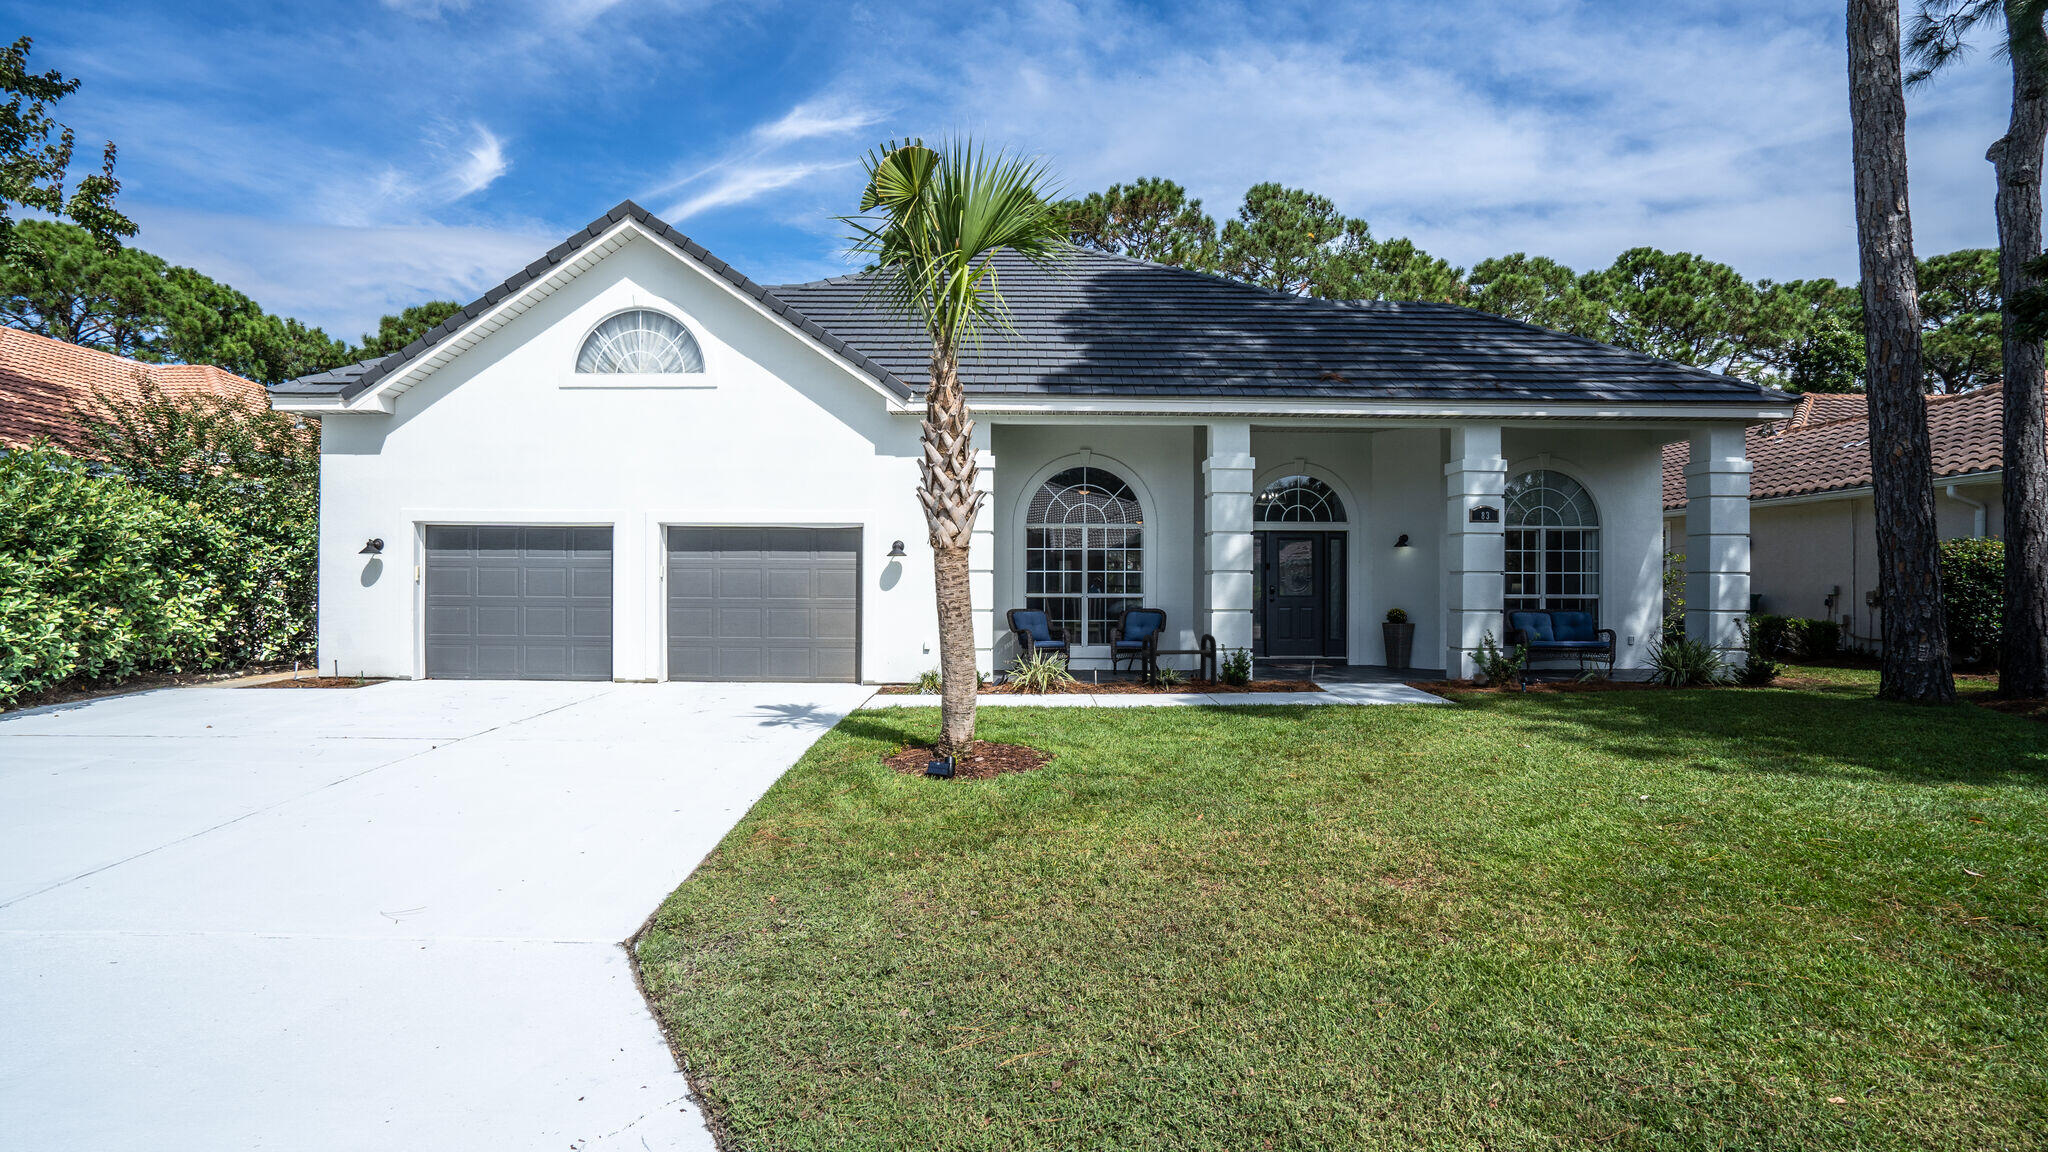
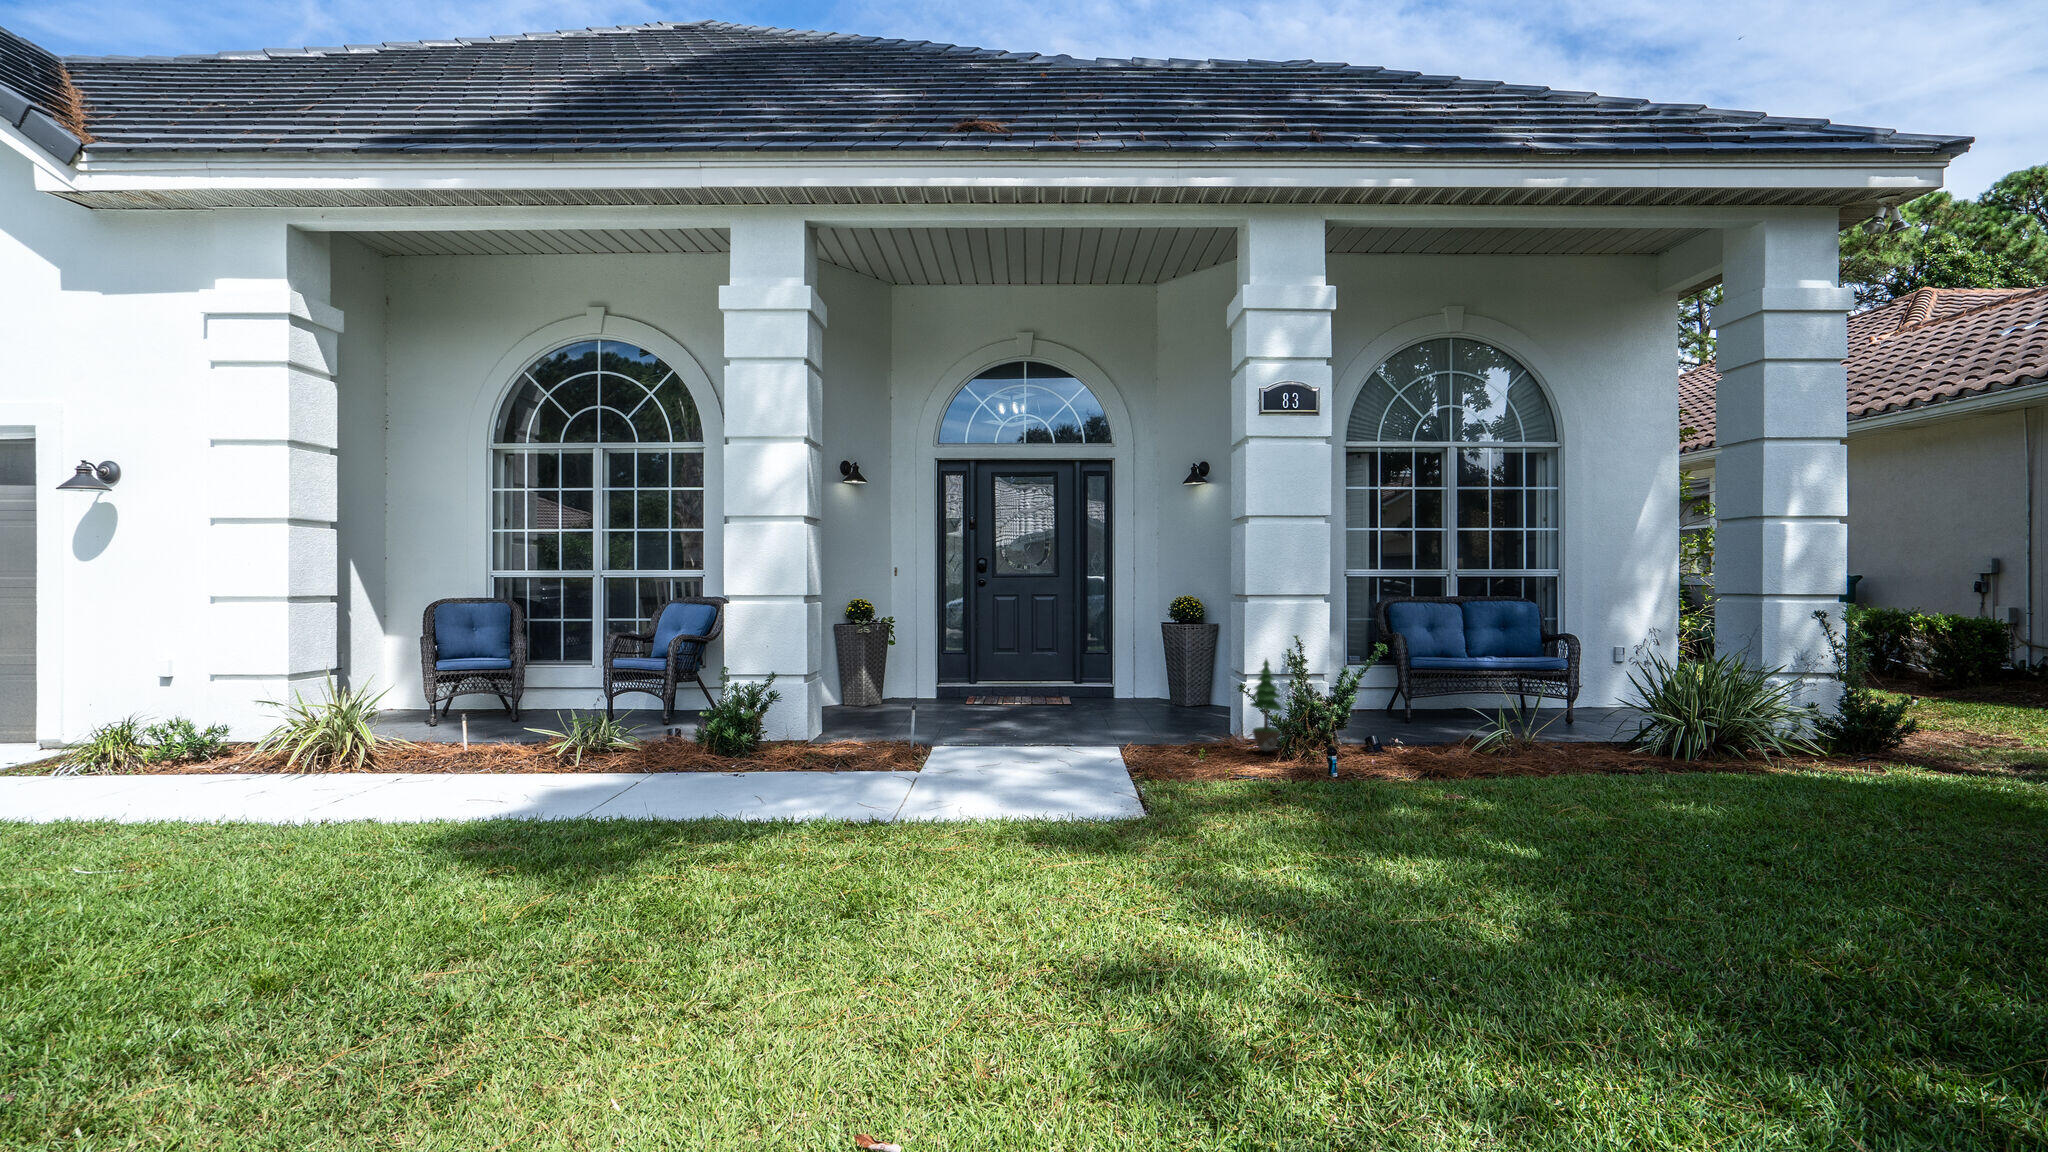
bench: present [1142,634,1217,686] -> none [569,644,733,753]

